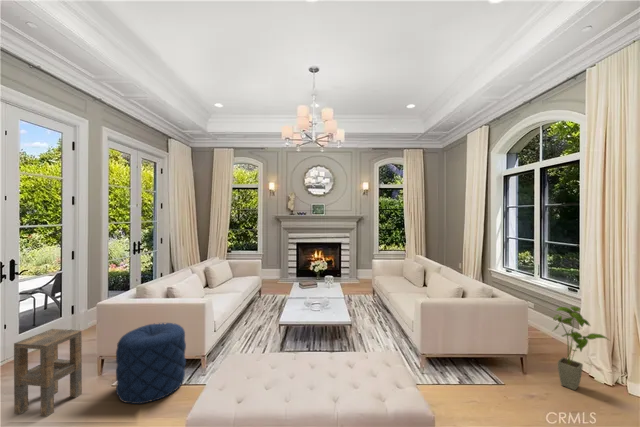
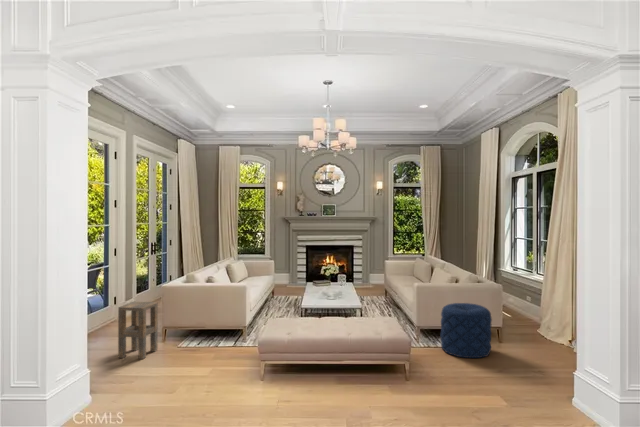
house plant: present [553,306,607,390] -> none [519,286,558,350]
pouf: present [116,323,186,404] -> present [441,303,492,358]

